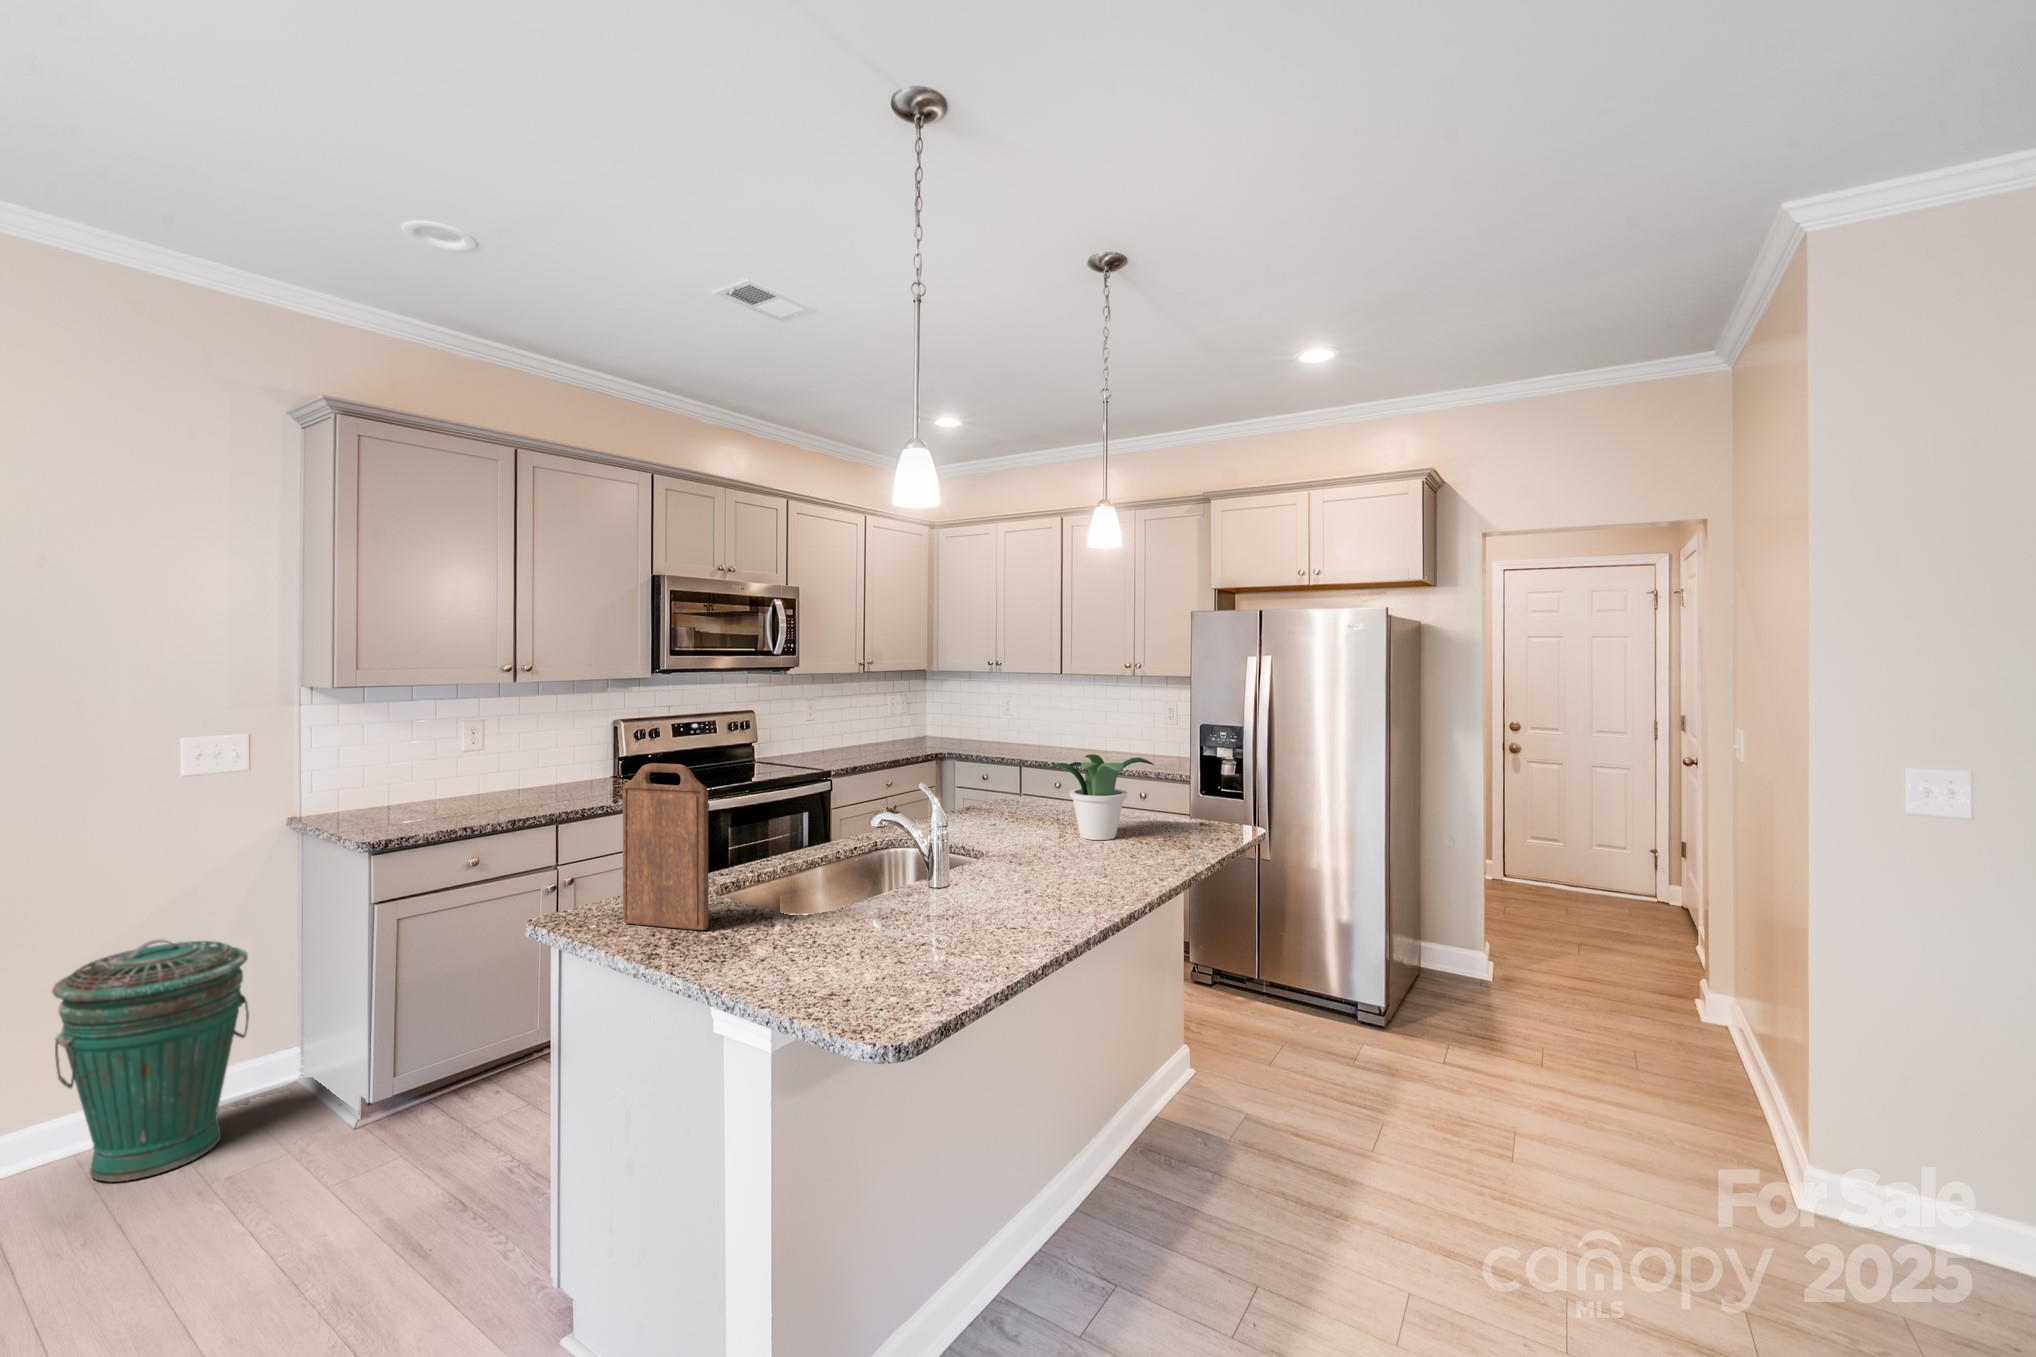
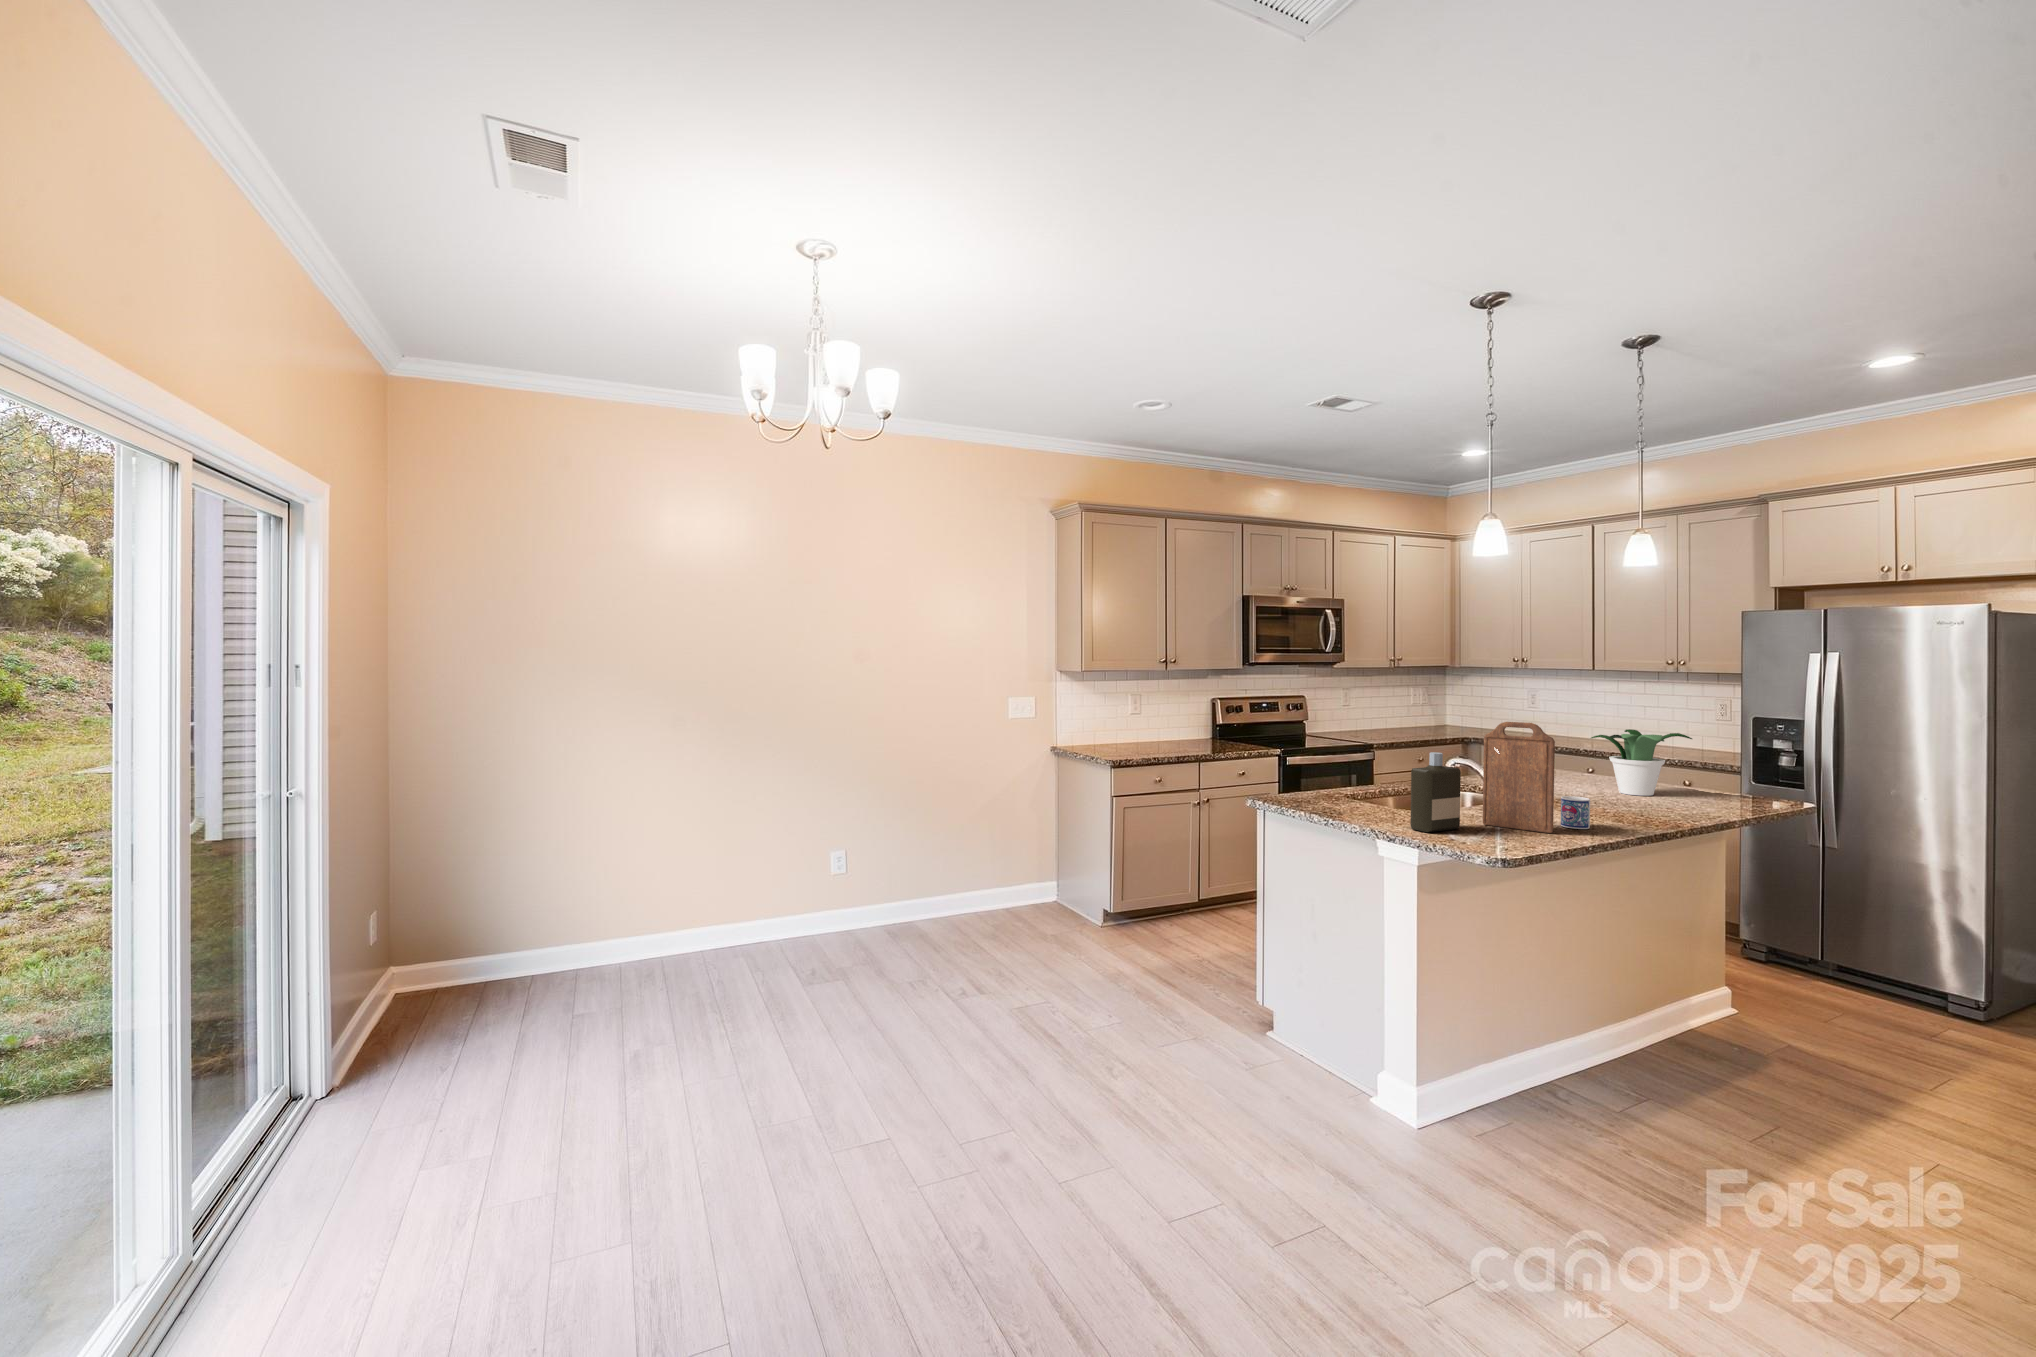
cutting board: present [623,763,708,930] -> present [1483,722,1555,833]
bottle: none [762,833,846,984] -> present [1410,752,1461,832]
mug: none [1000,876,1037,930] -> present [1561,796,1590,829]
trash can: present [52,940,249,1182] -> none [975,806,1049,929]

